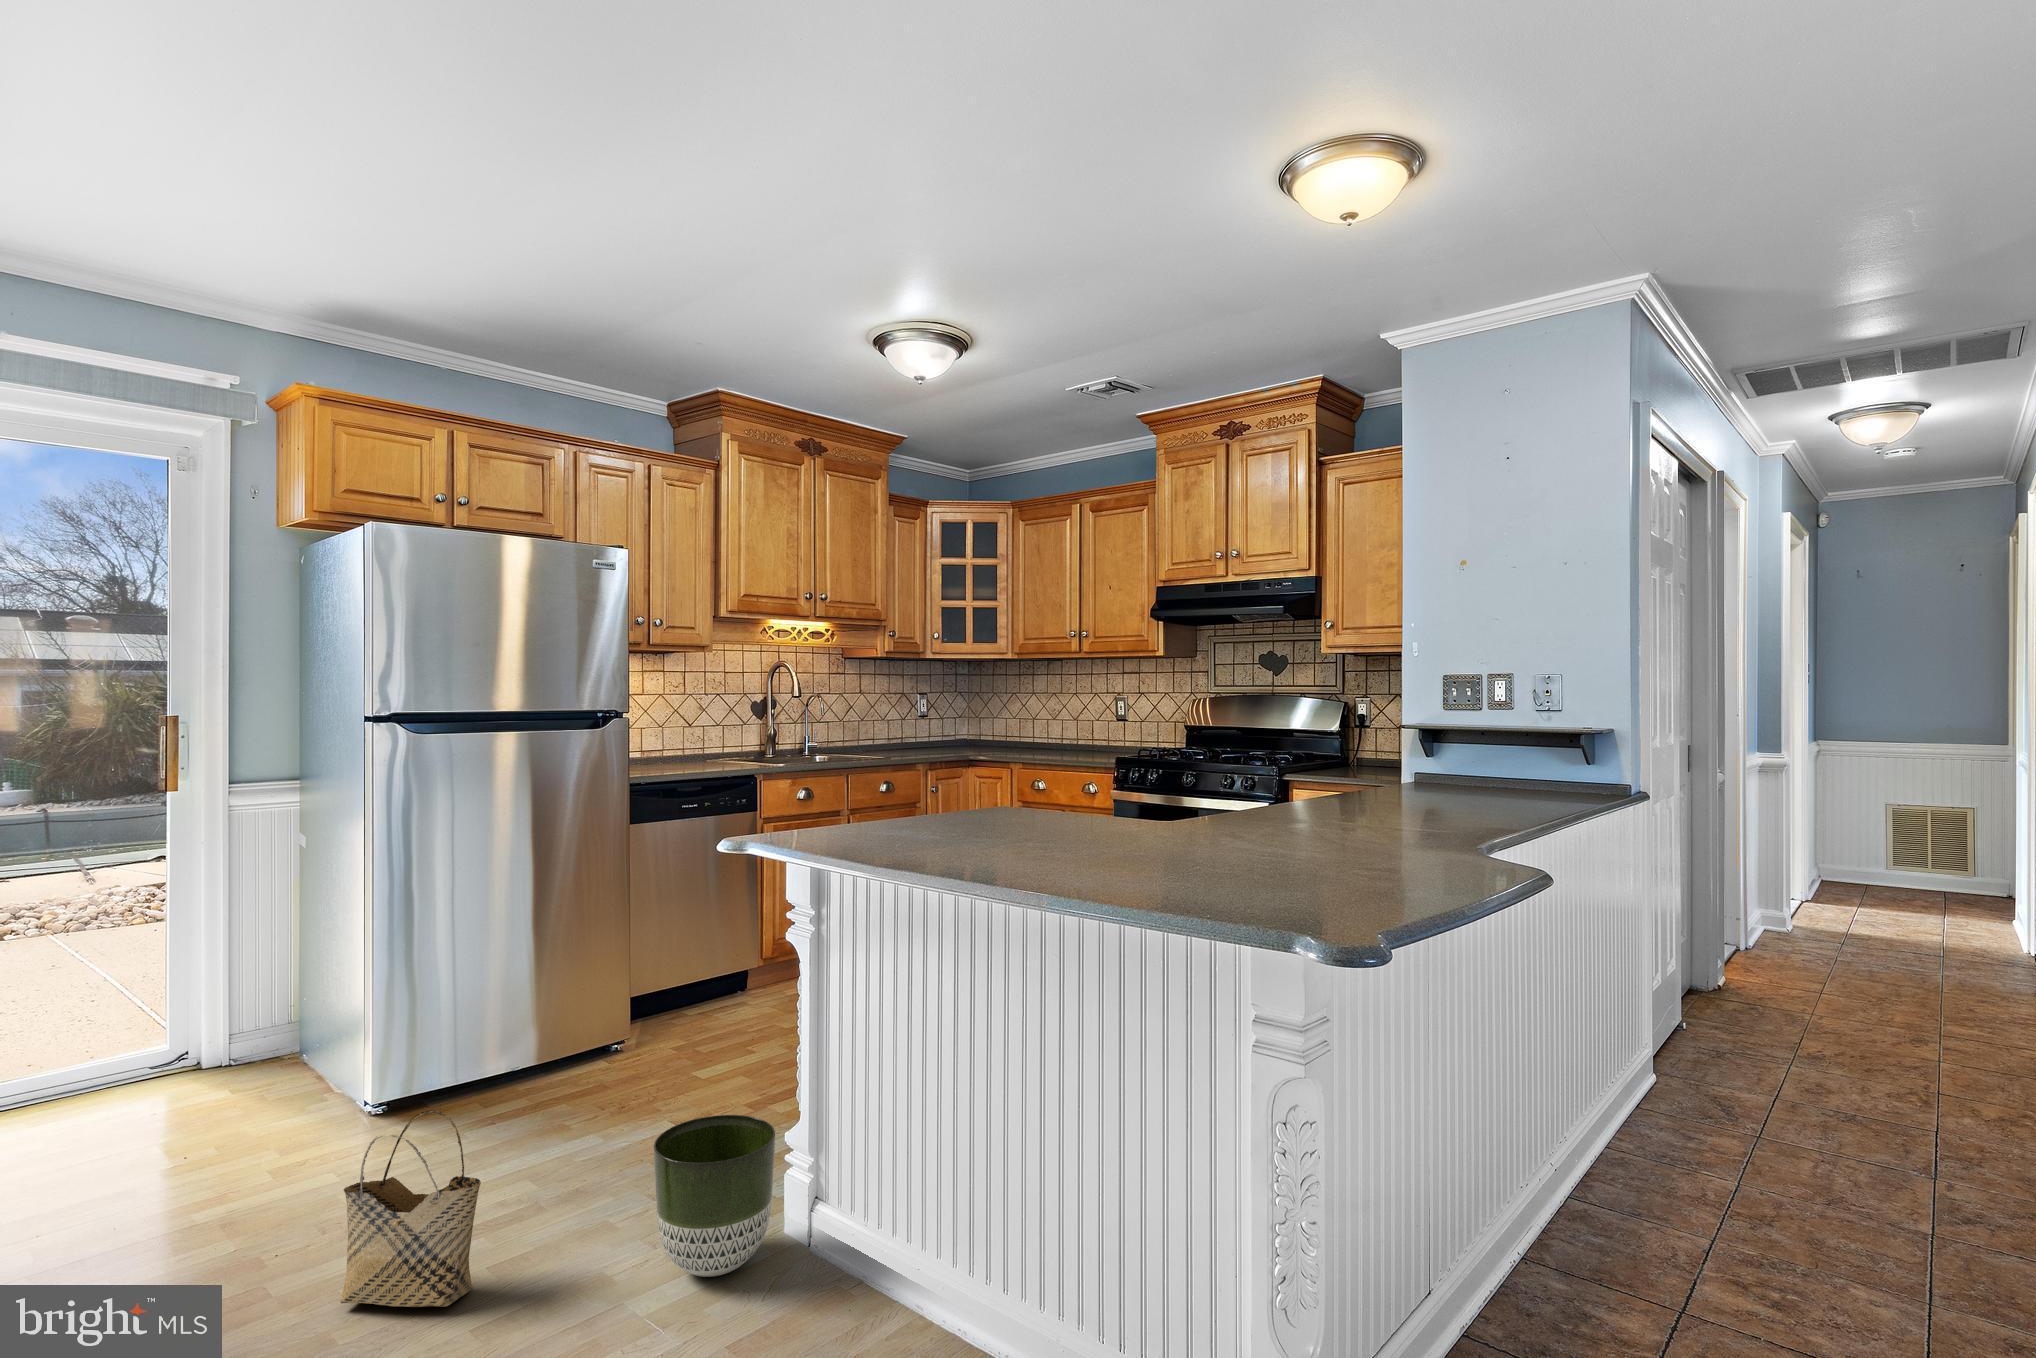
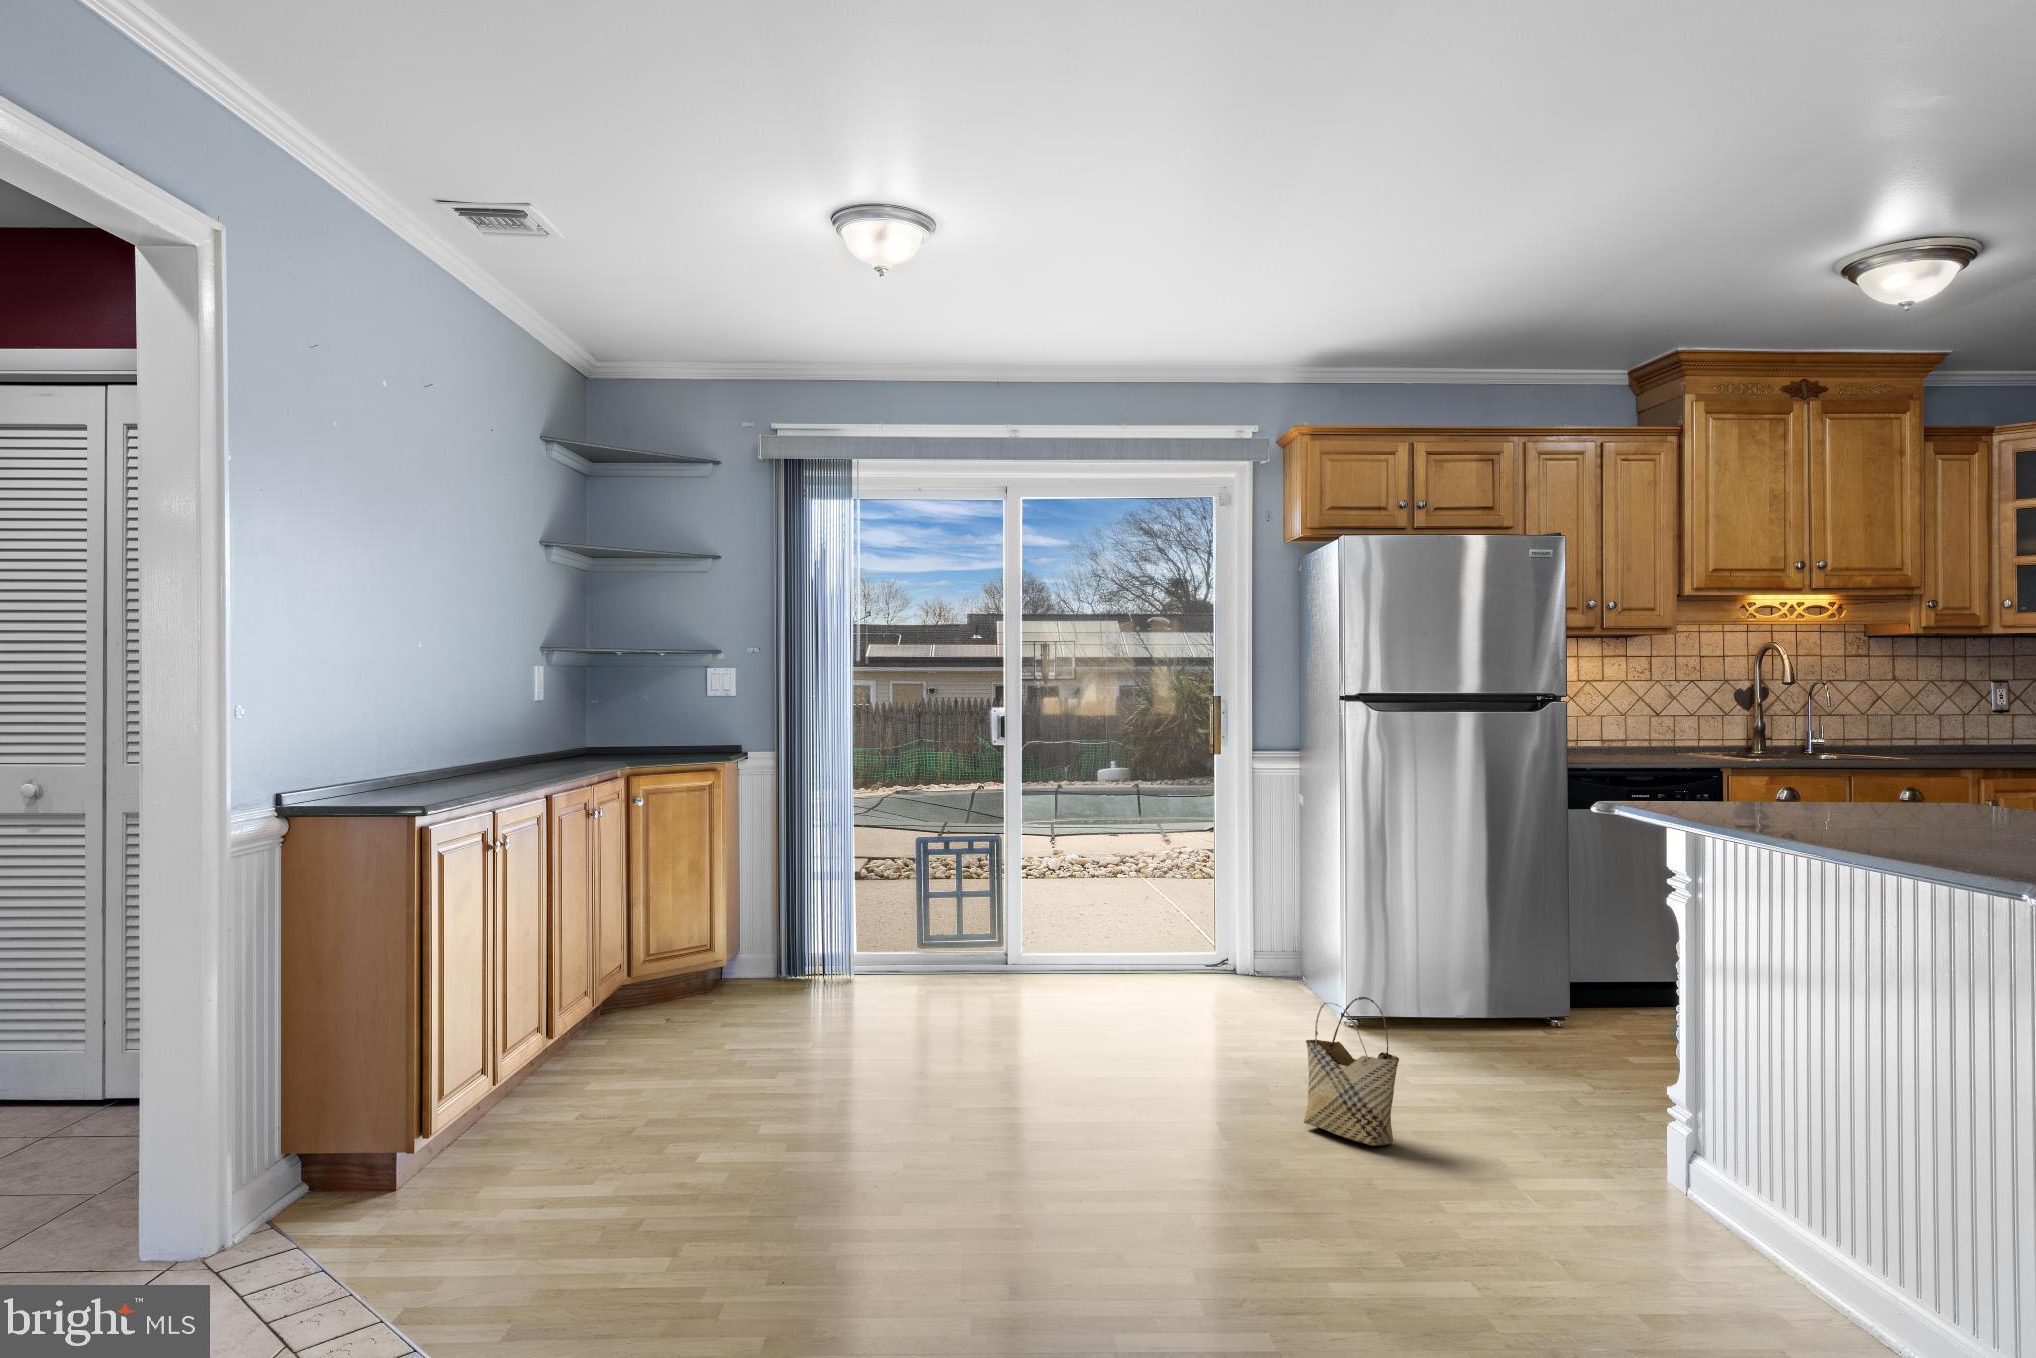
planter: present [654,1115,775,1277] -> none [1536,1055,1652,1193]

